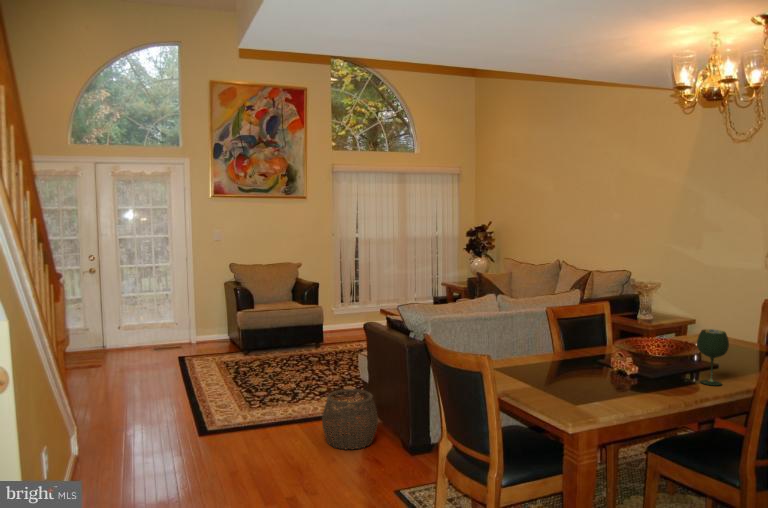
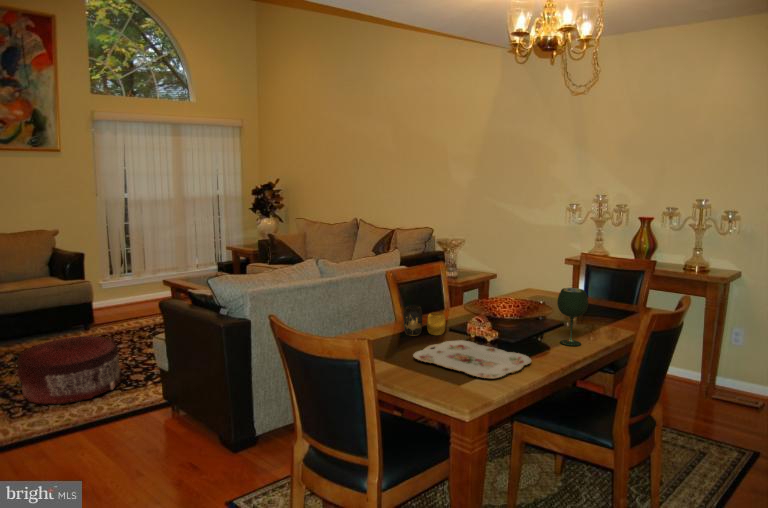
vase: none [552,337,591,365] -> present [404,305,446,336]
pouf: none [259,349,338,402] -> present [17,335,123,405]
serving tray: none [546,370,656,401] -> present [413,340,531,378]
woven basket: present [322,389,378,450] -> none [115,382,188,459]

